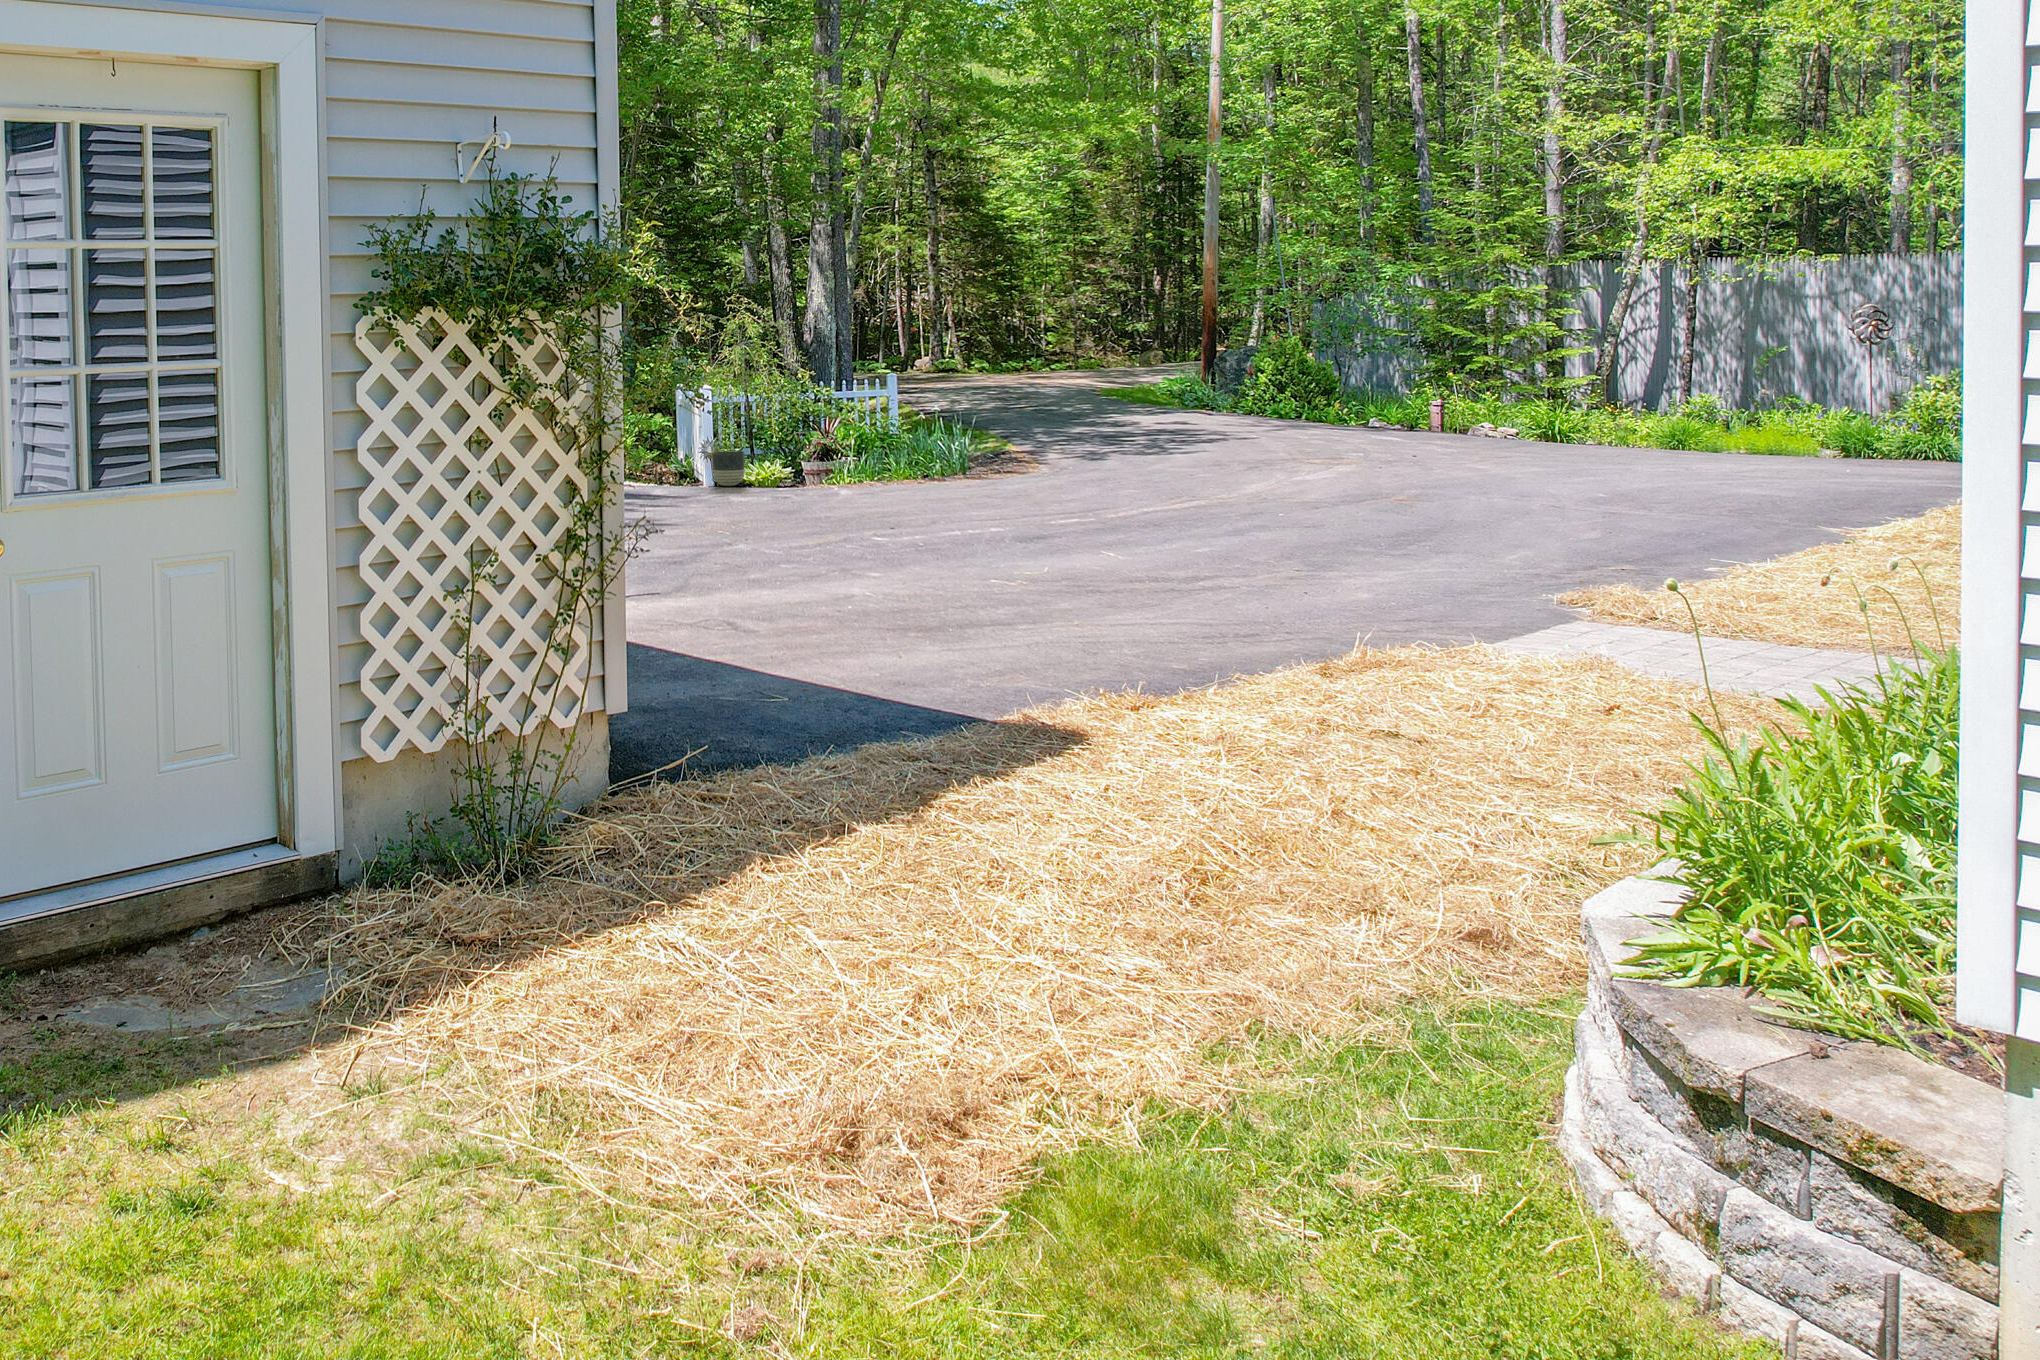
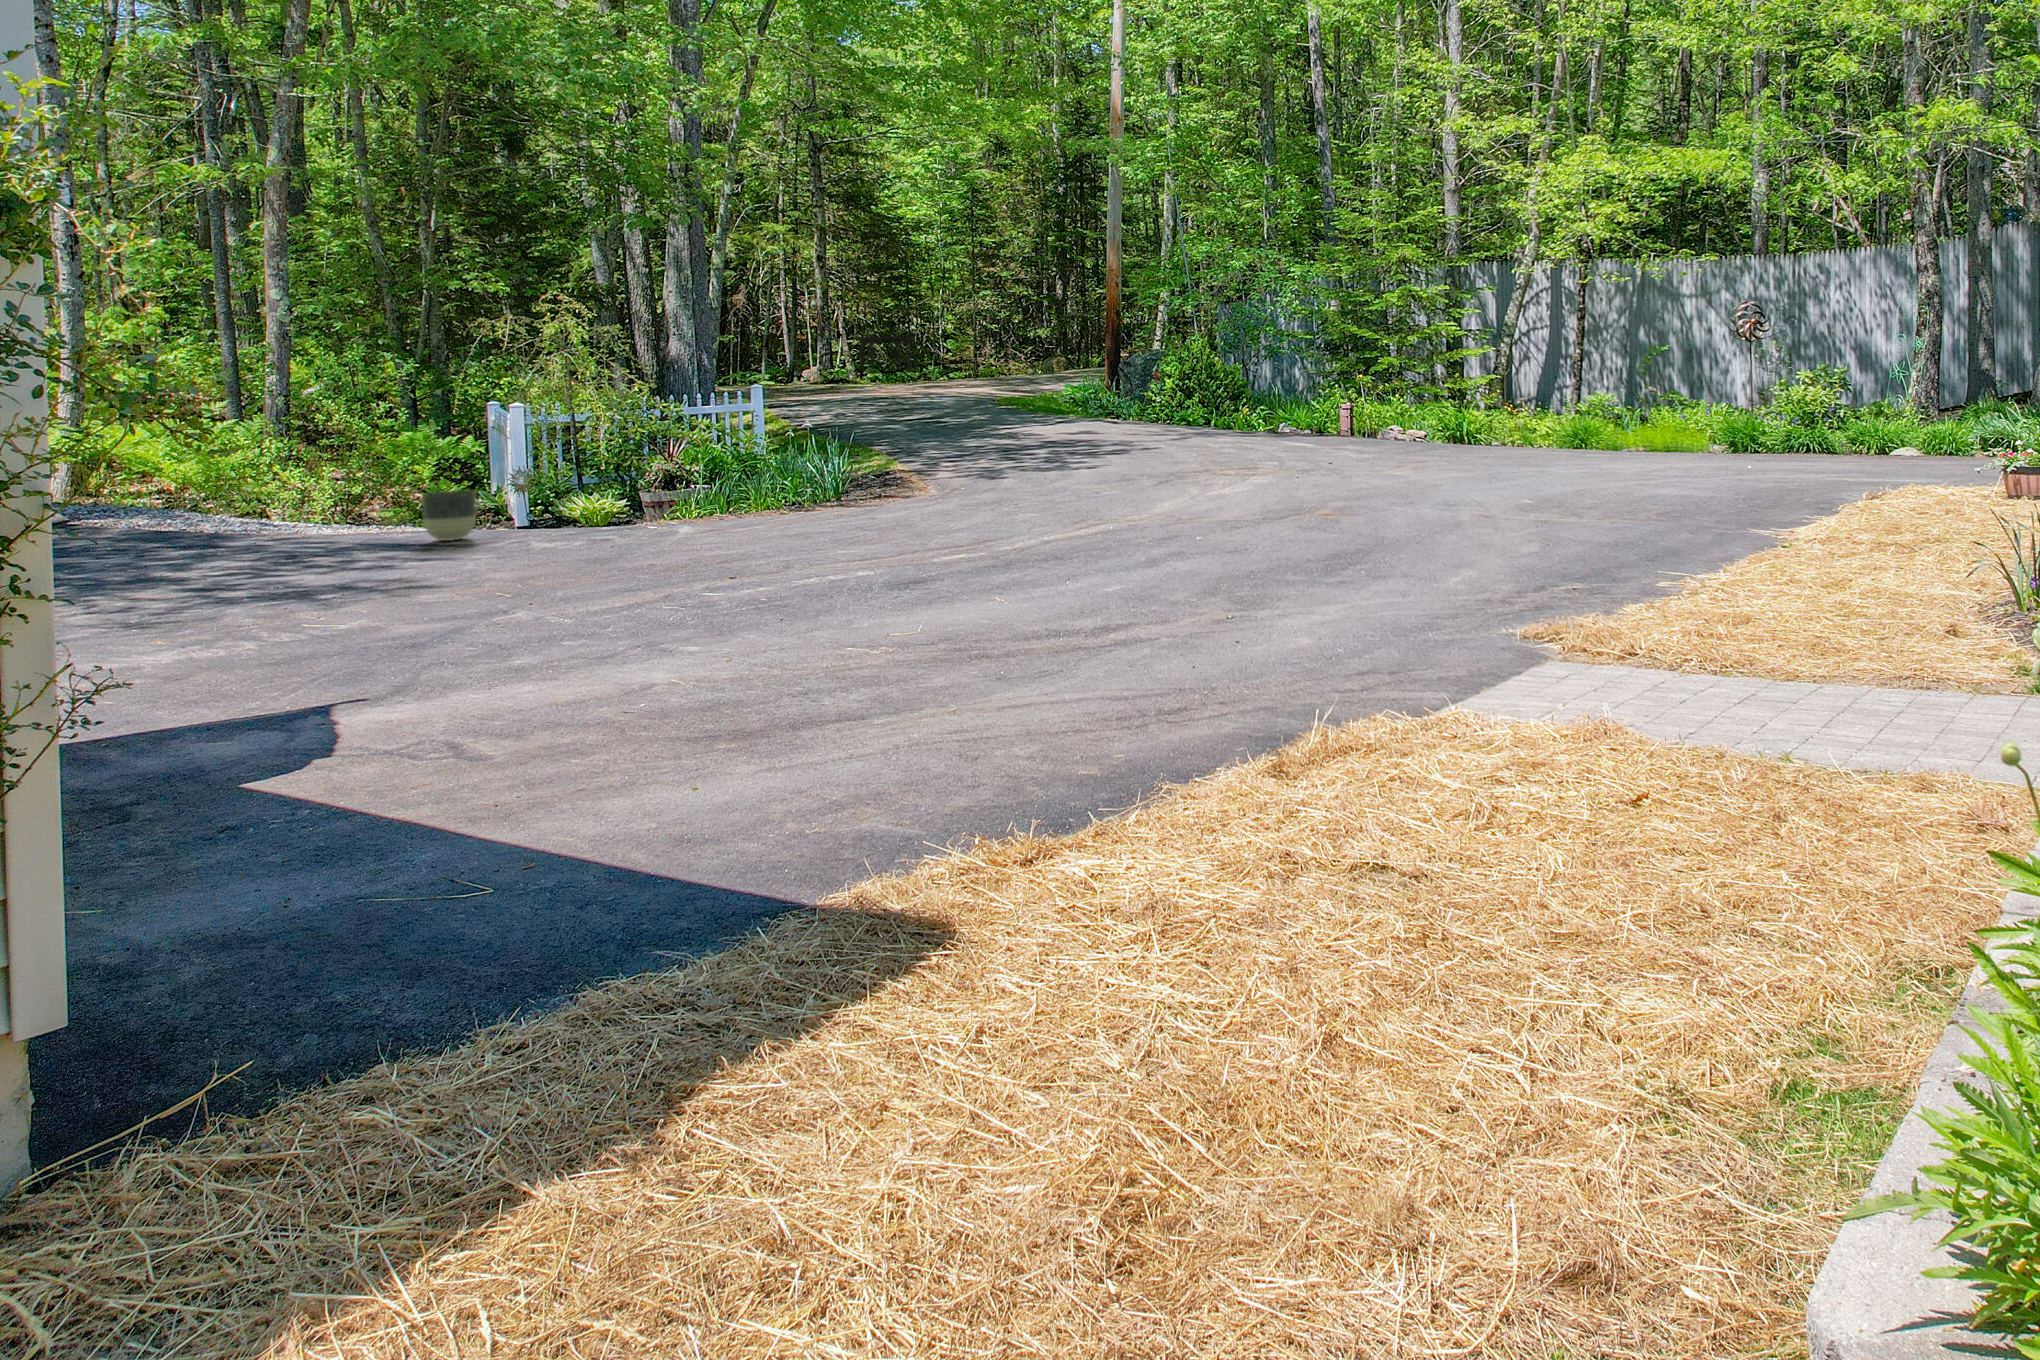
round table: none [963,329,1020,363] -> present [855,336,914,372]

